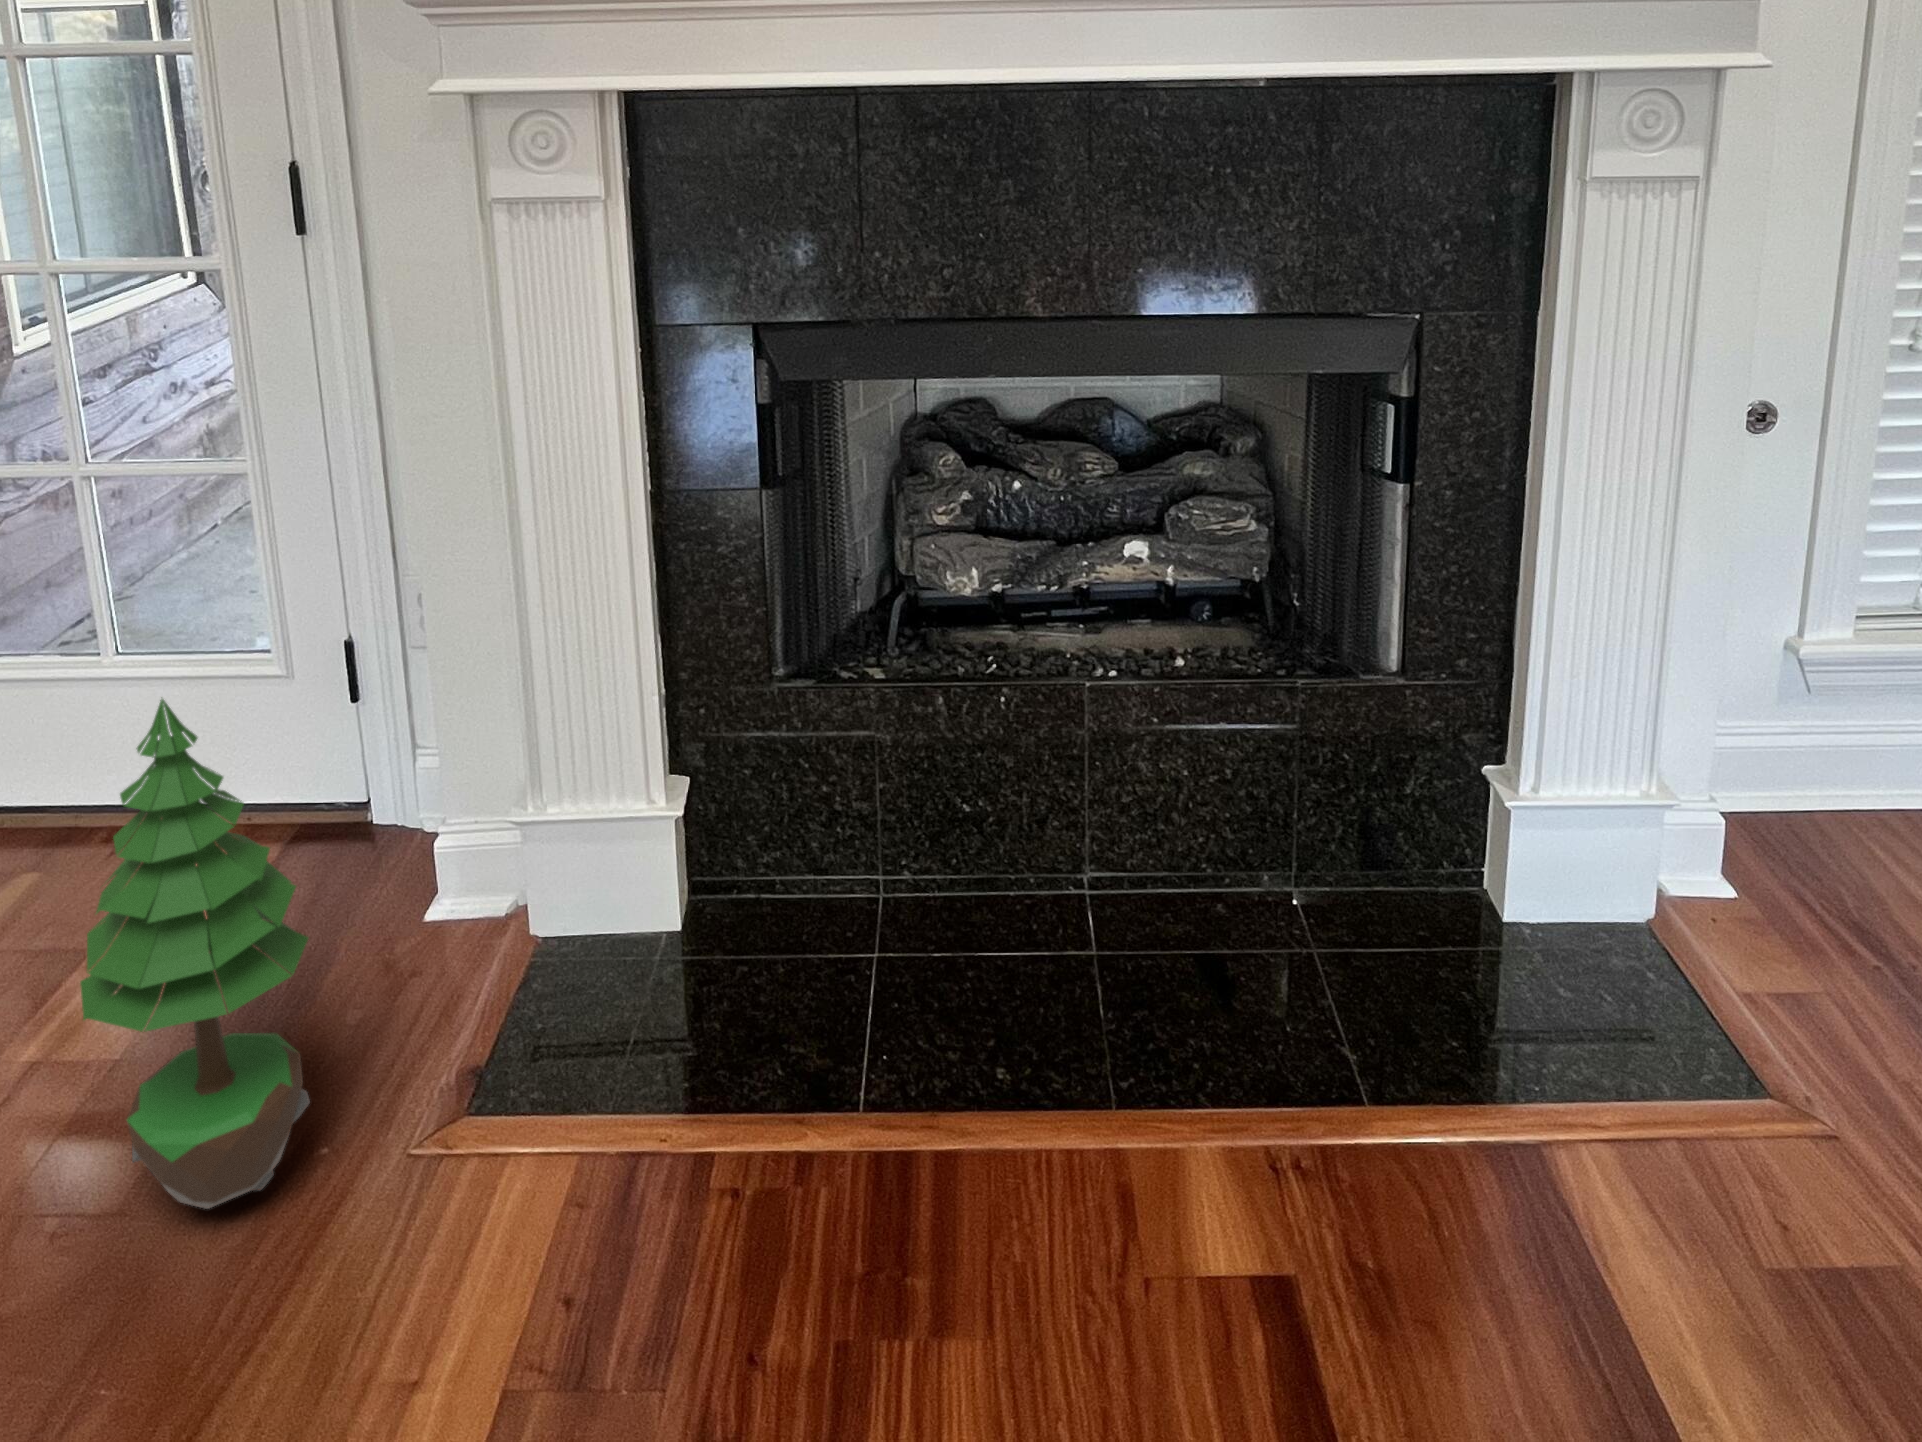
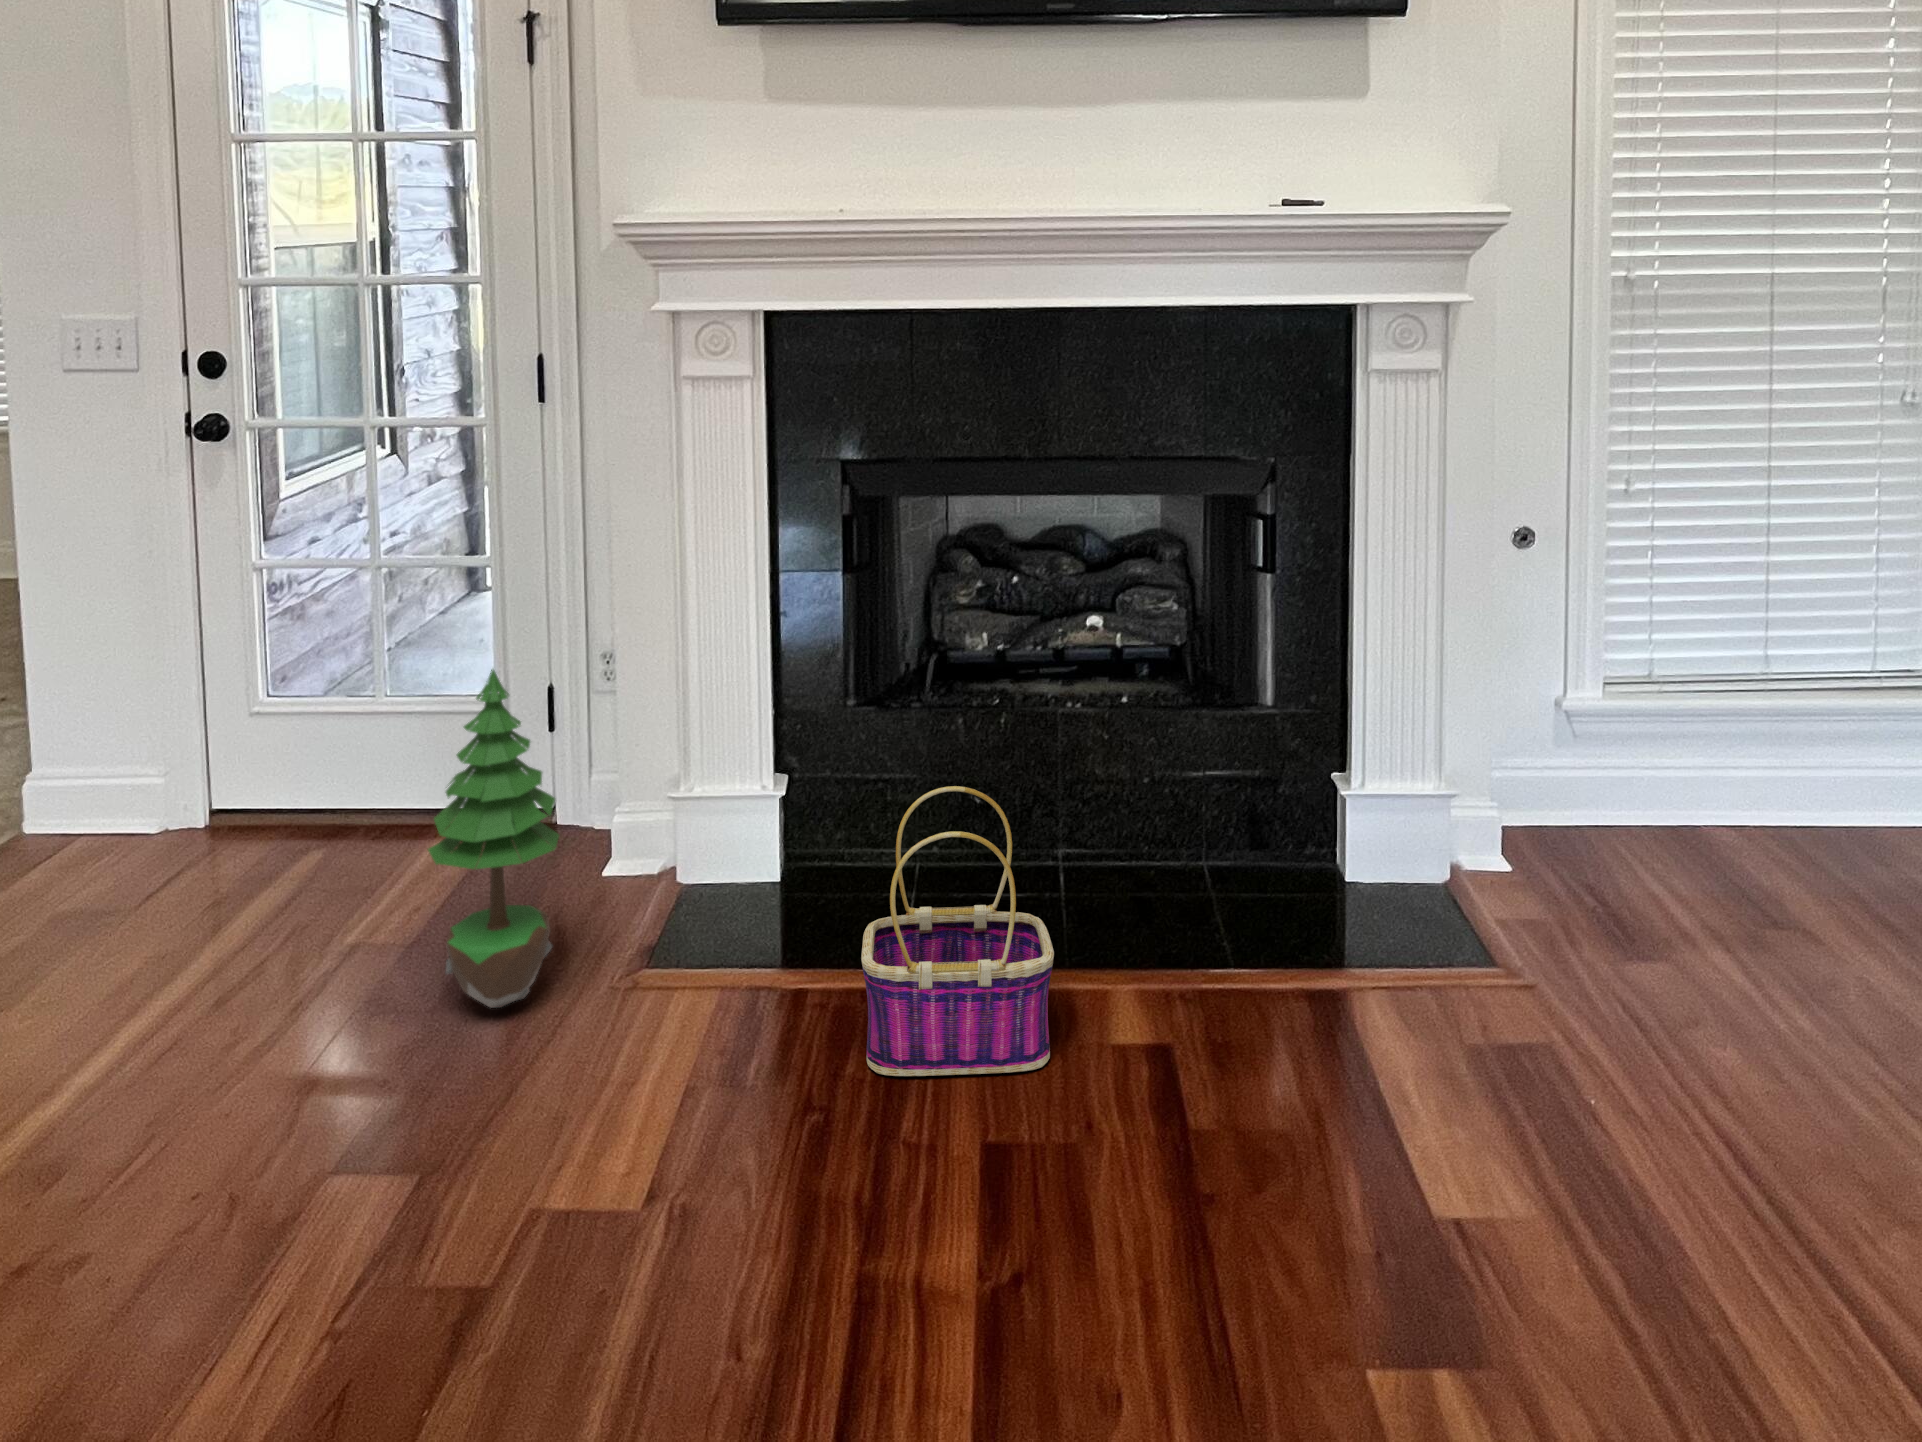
basket: none [788,876,1106,1352] -> present [861,786,1054,1076]

